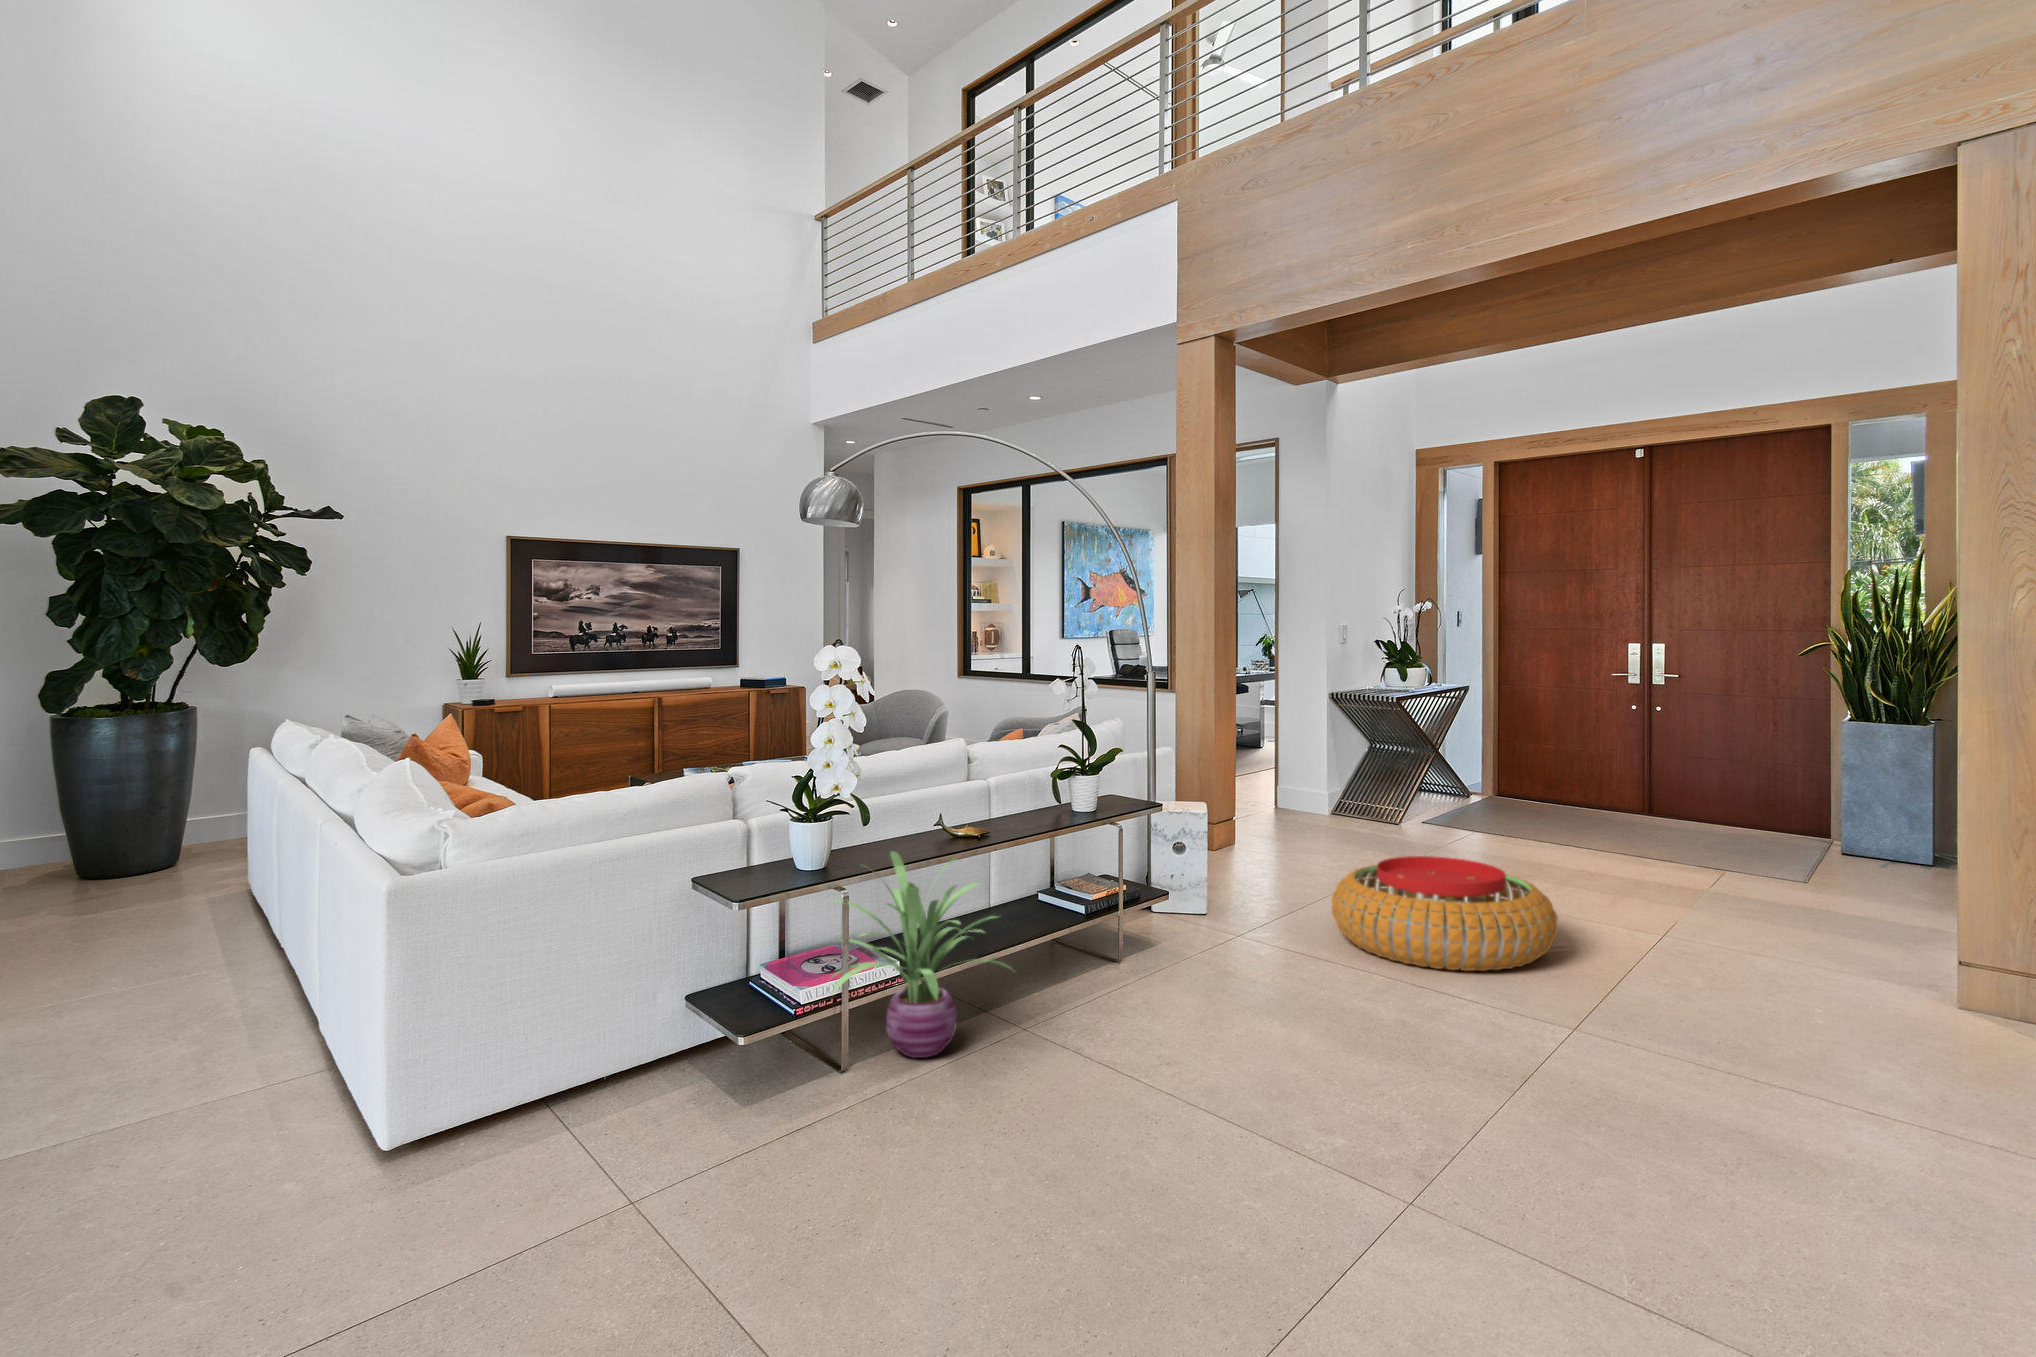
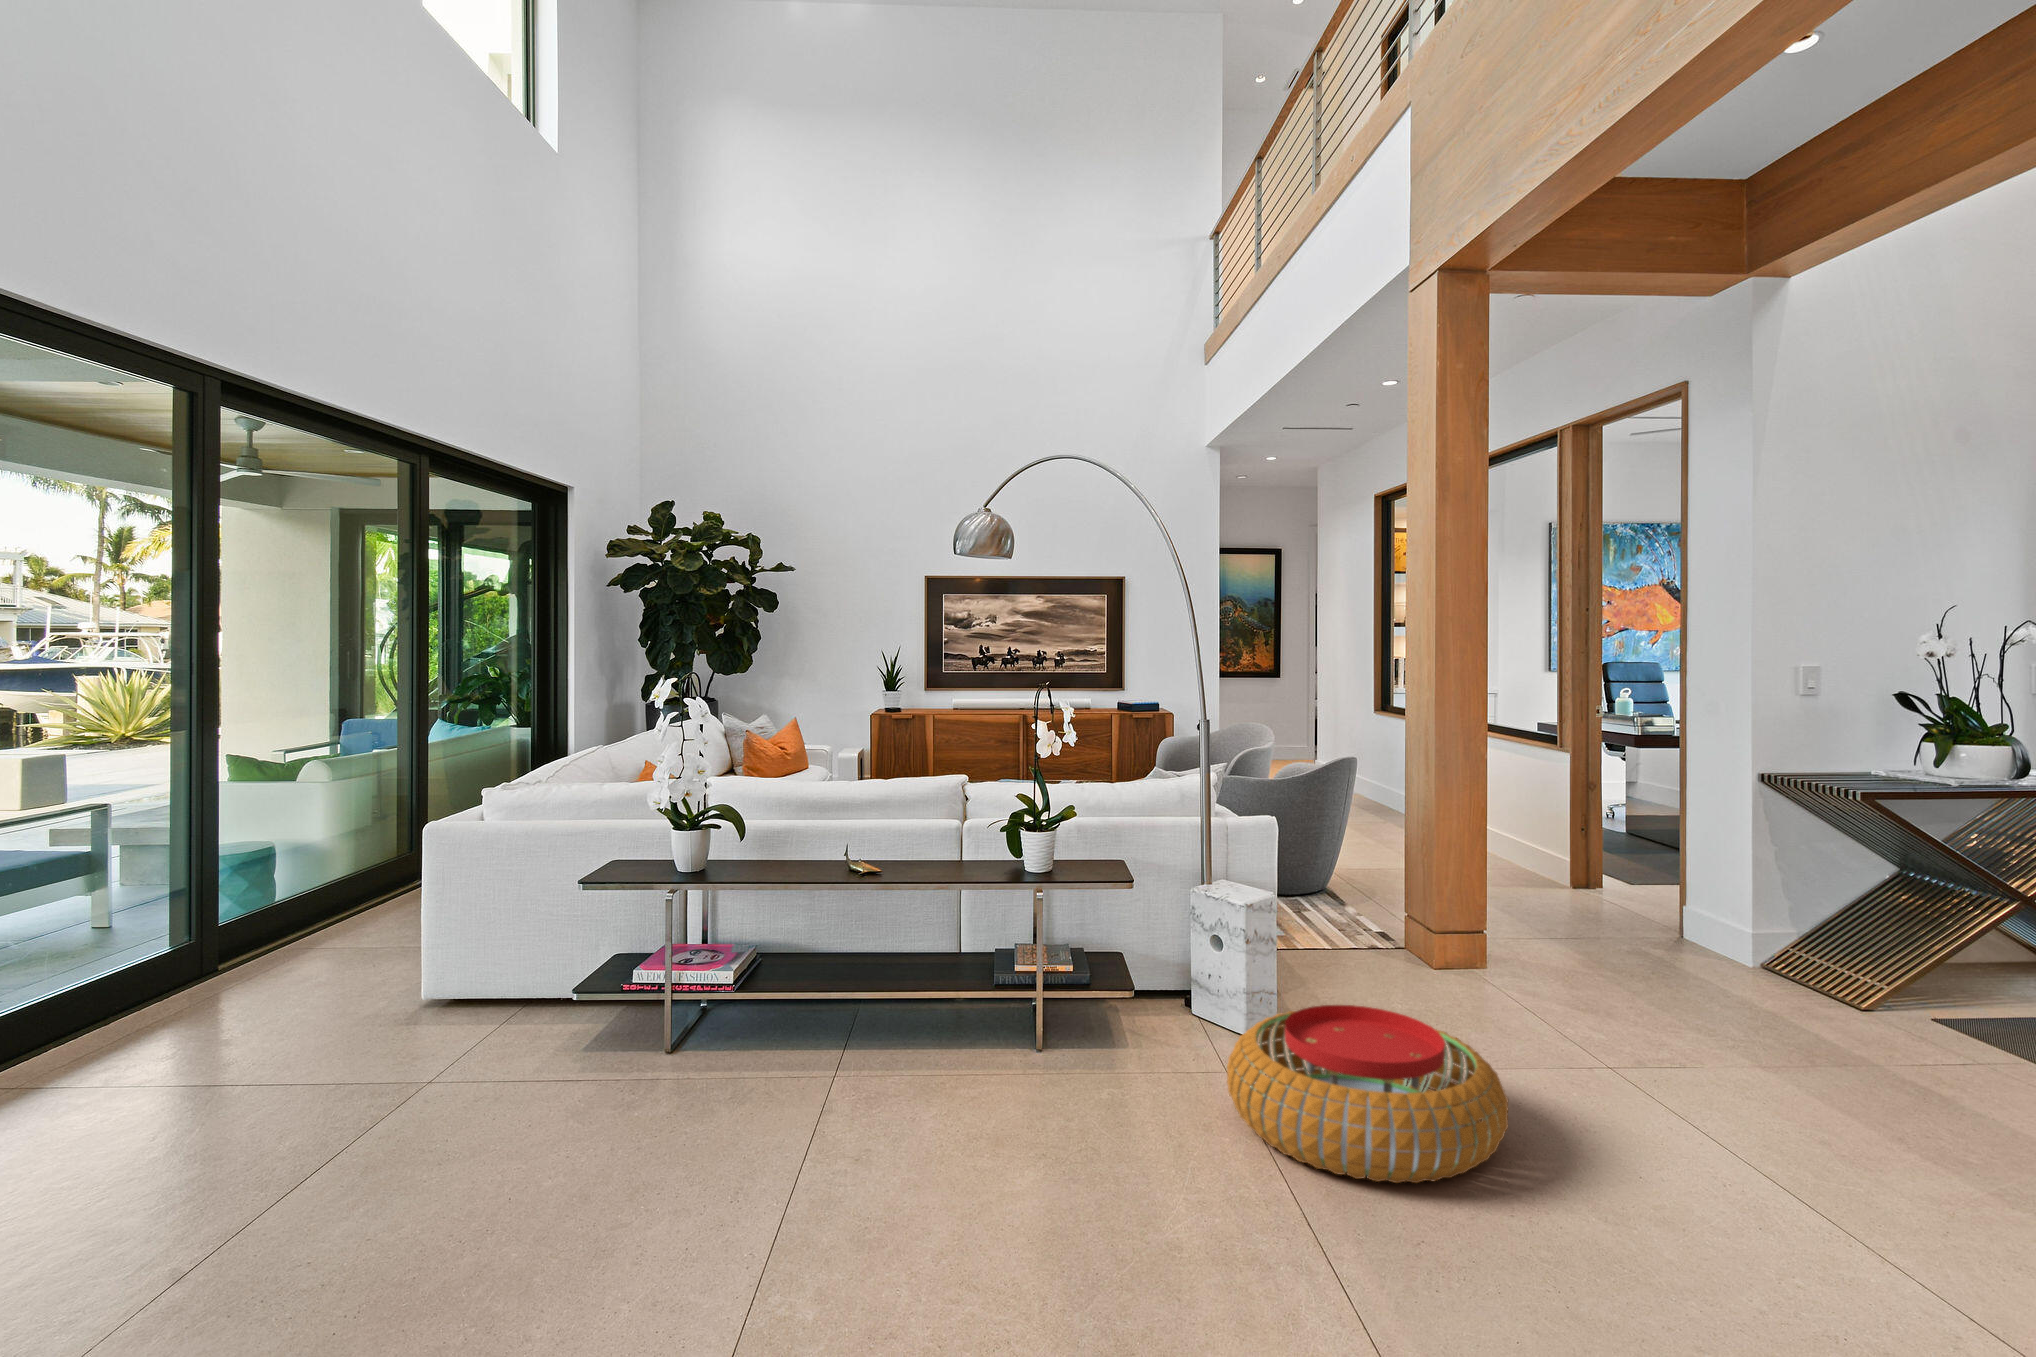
decorative plant: present [832,851,1013,1058] -> none [639,881,828,1056]

